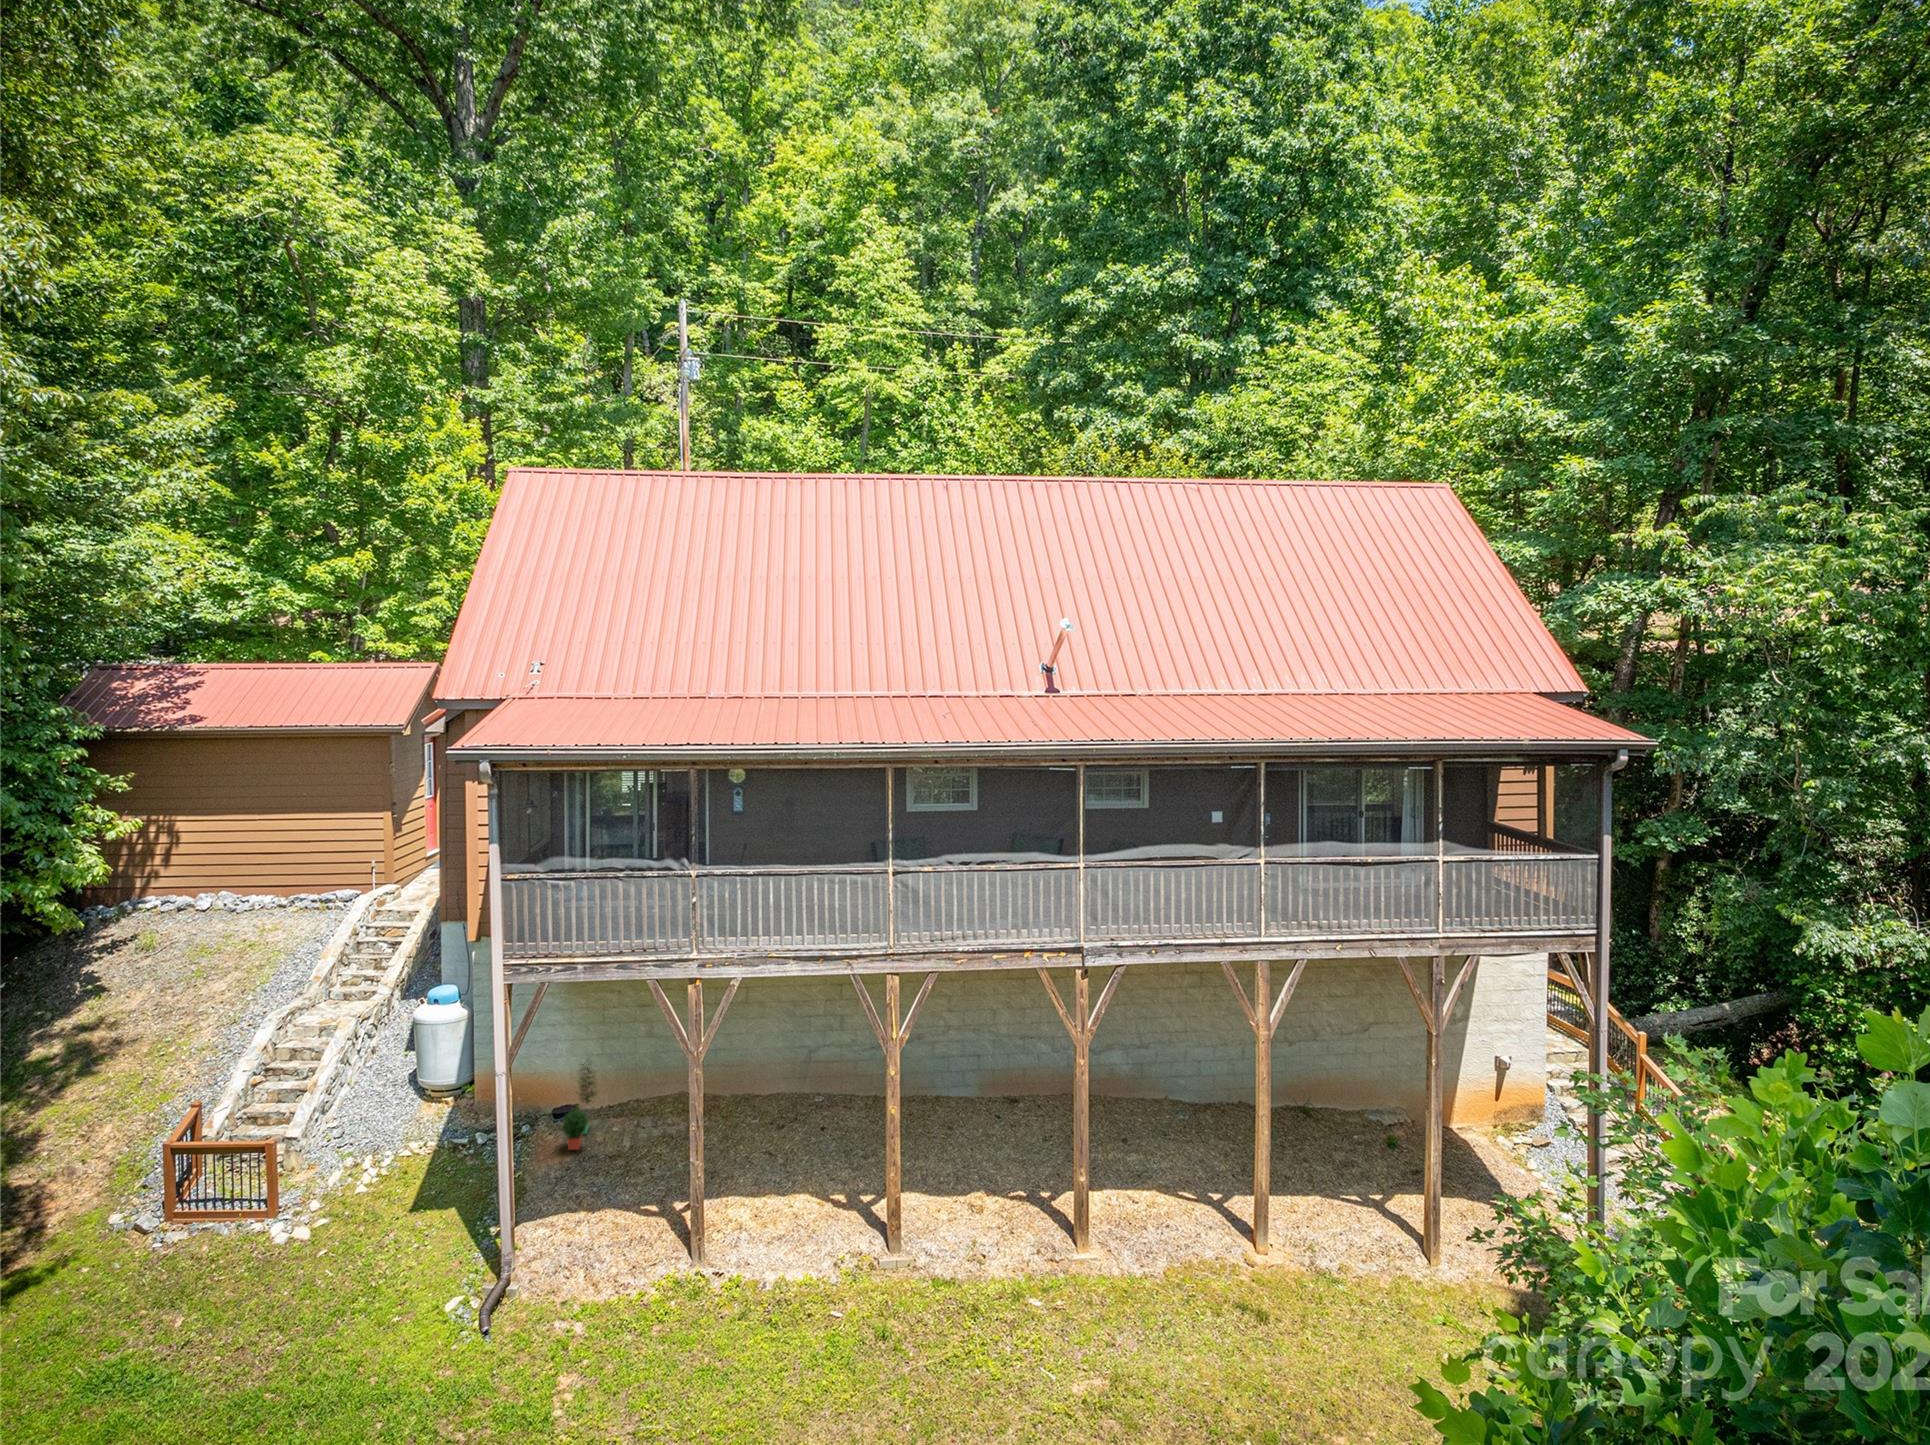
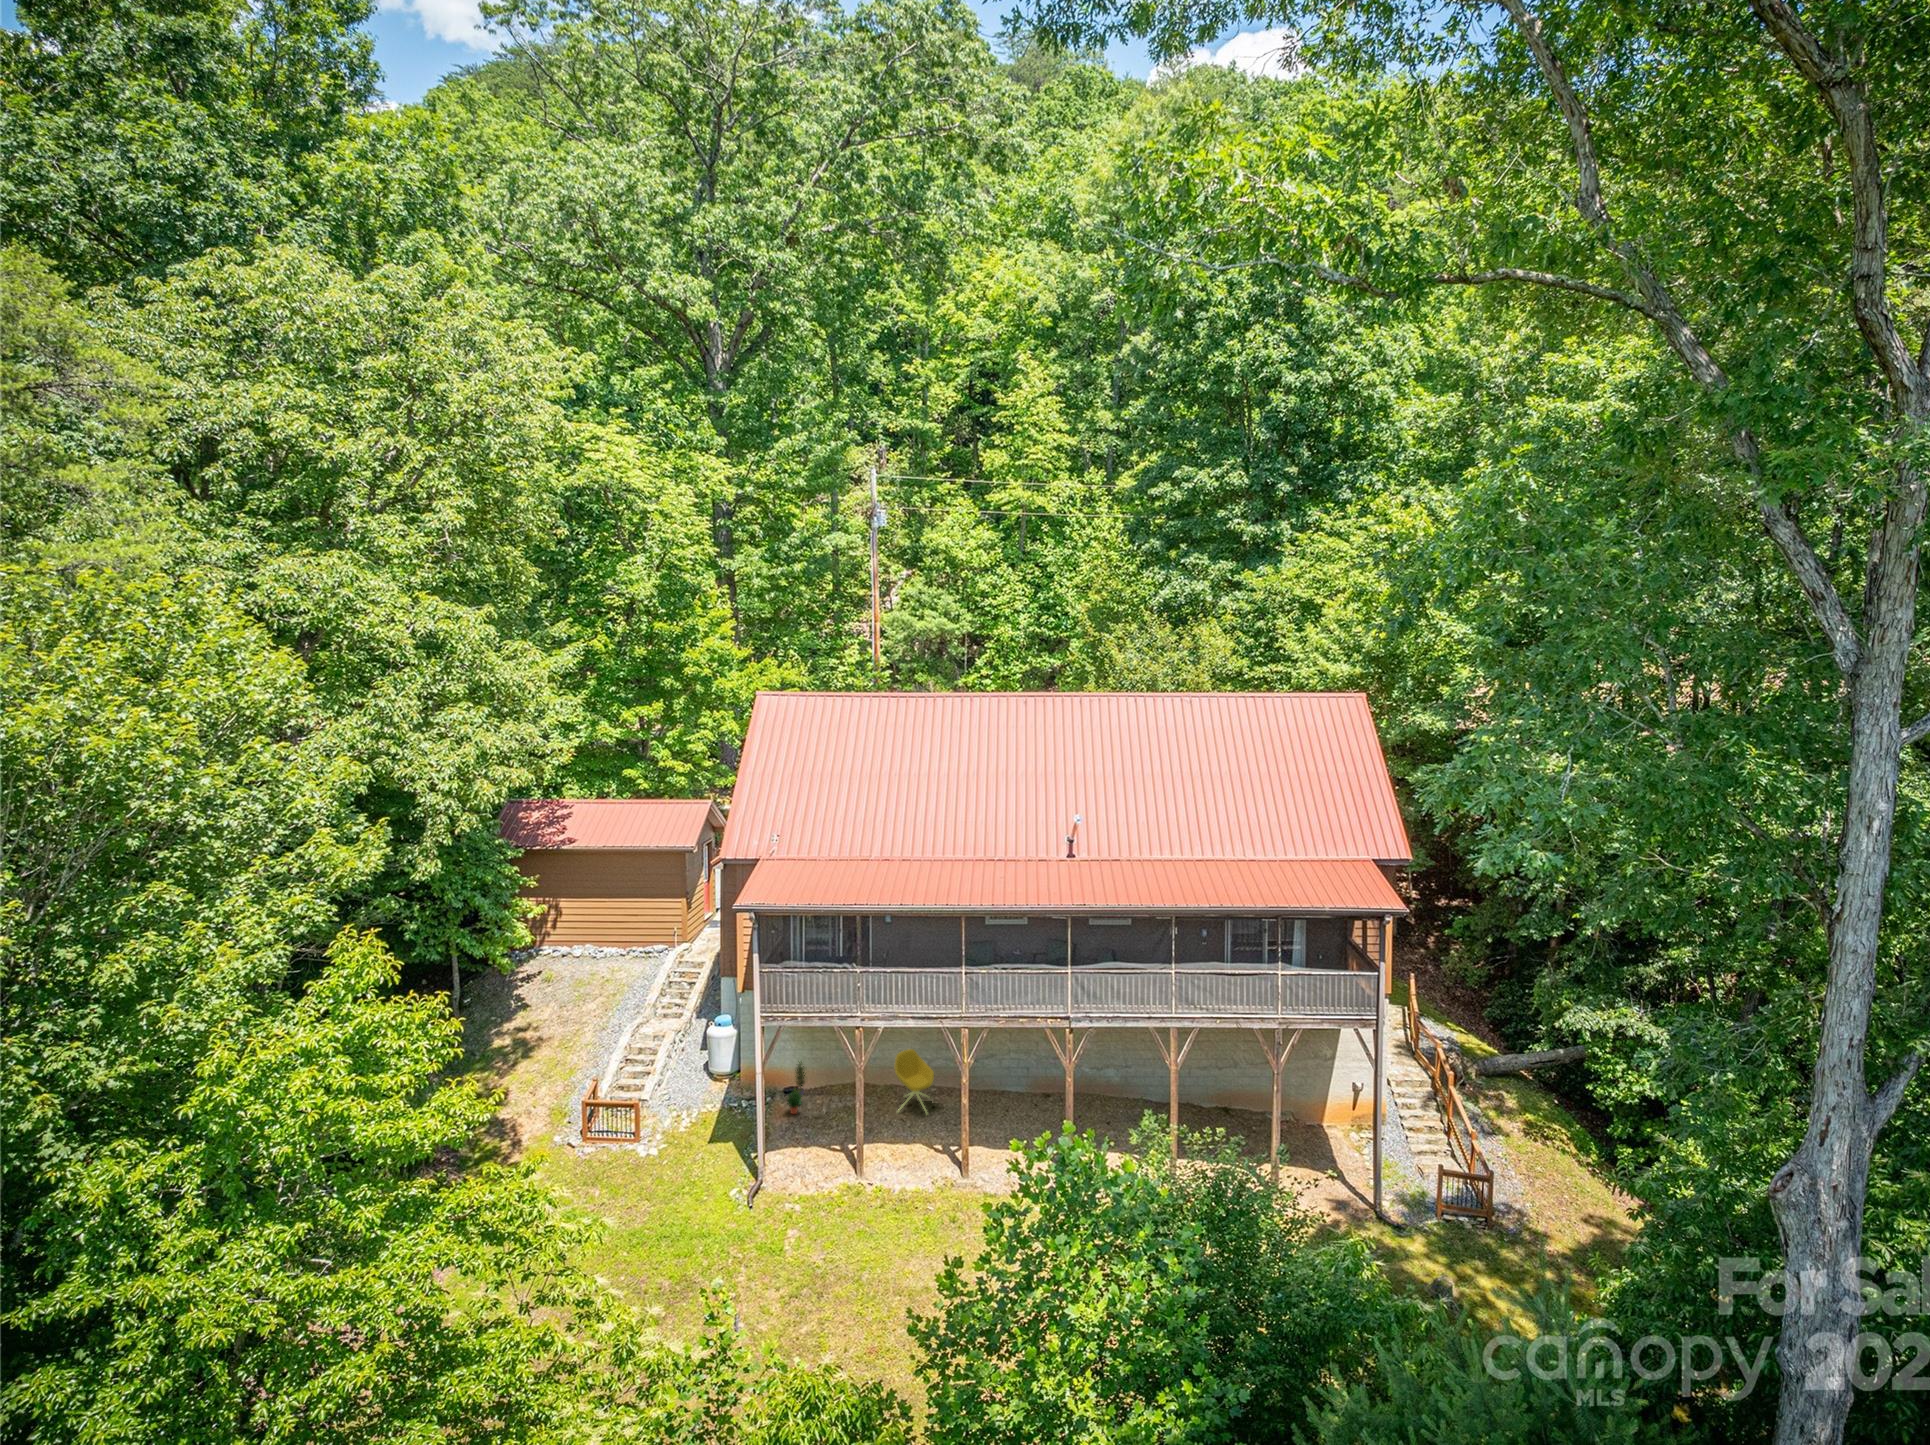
chair: none [756,1030,825,1141] -> present [895,1049,934,1111]

